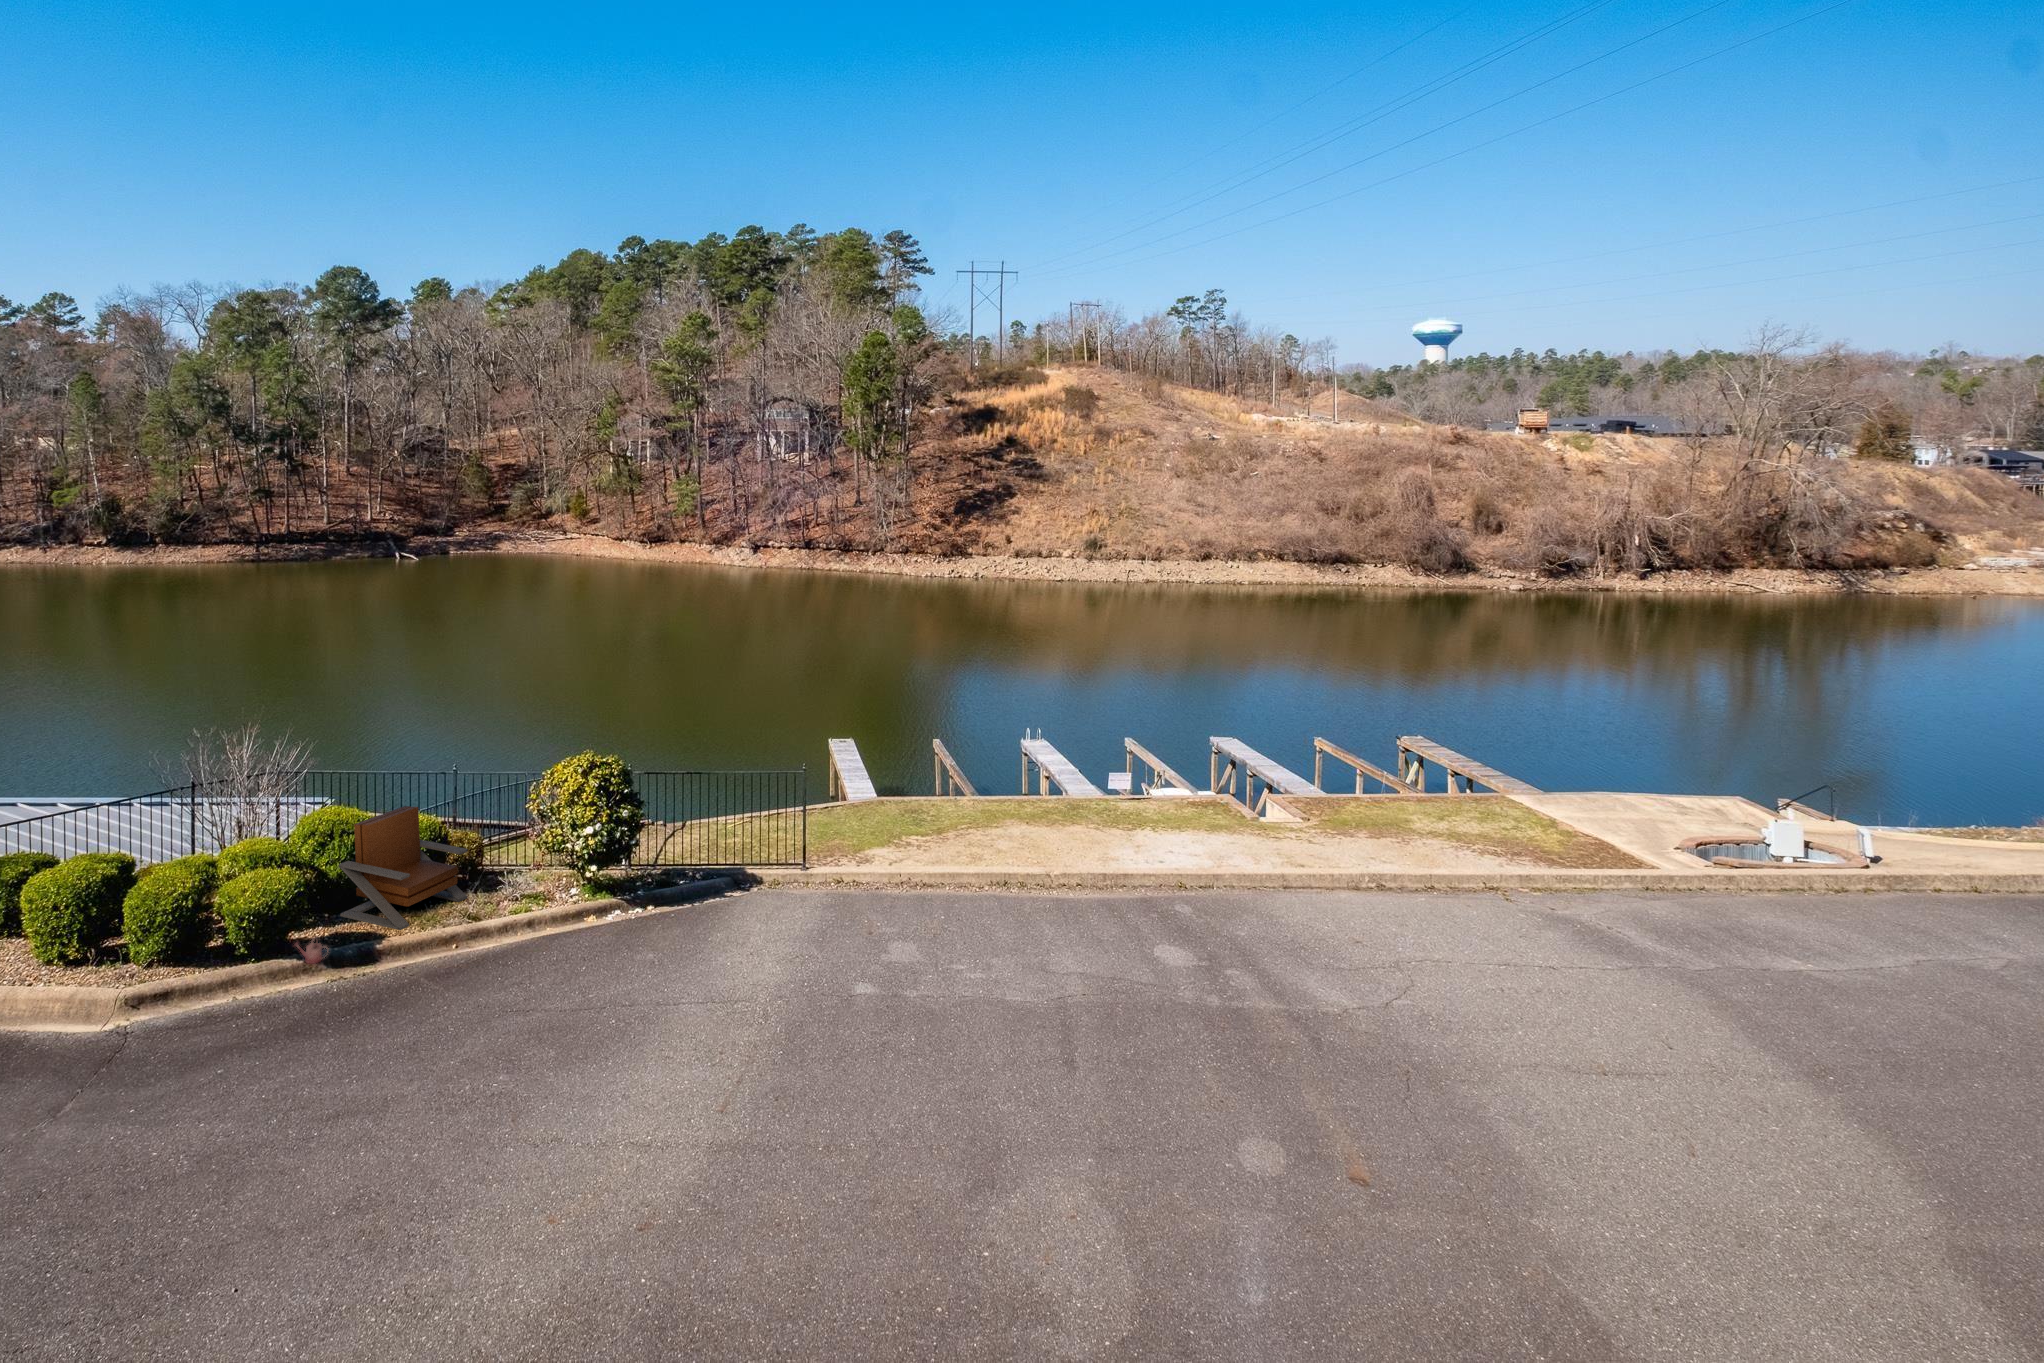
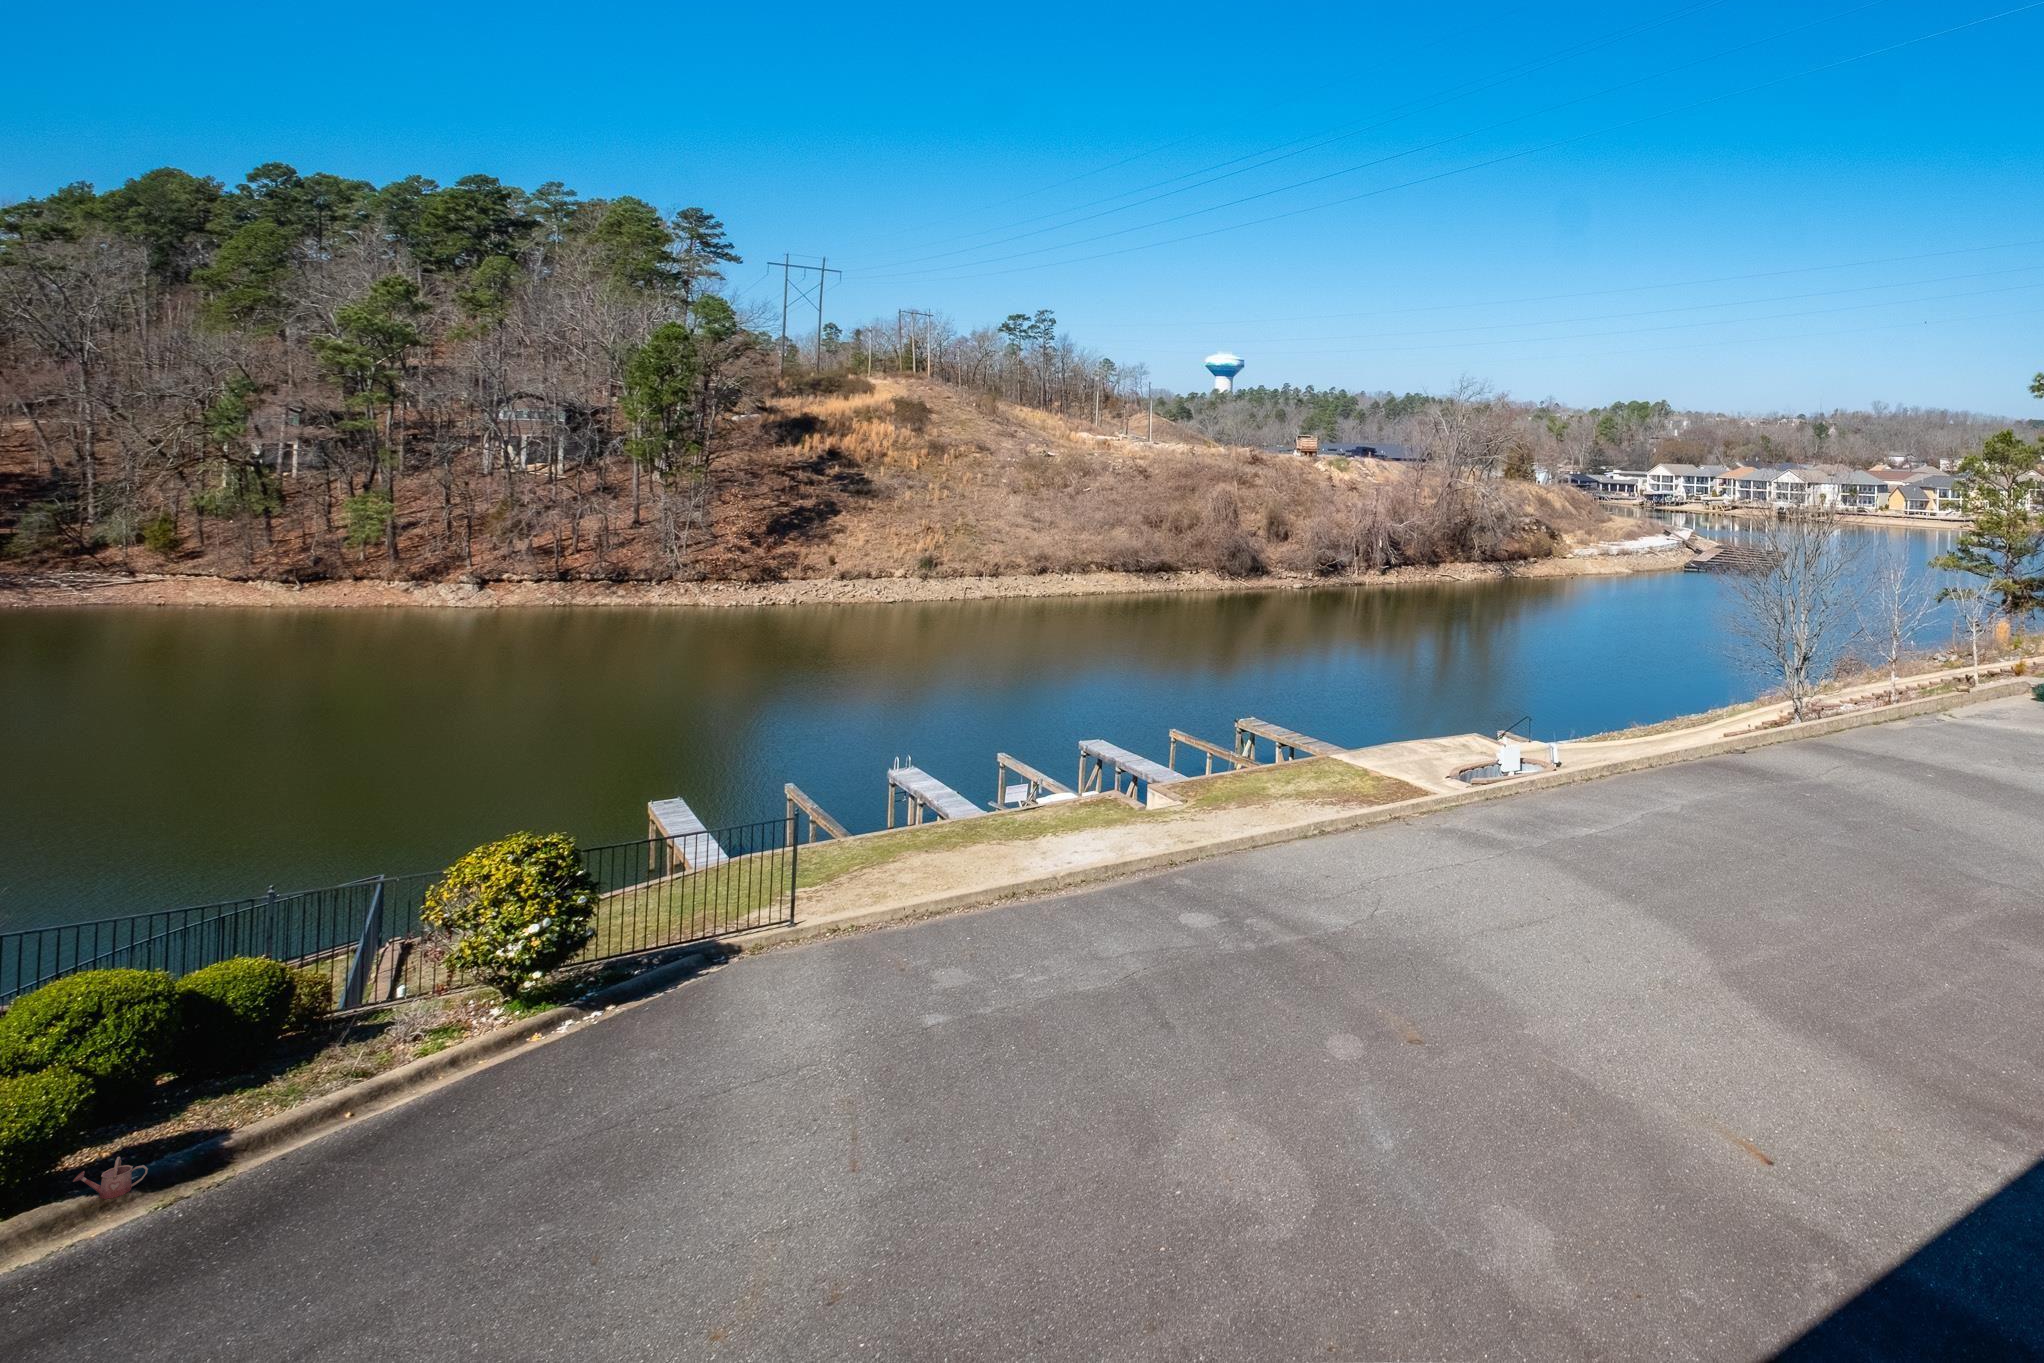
lounge chair: present [339,806,468,930] -> none [110,948,333,1129]

